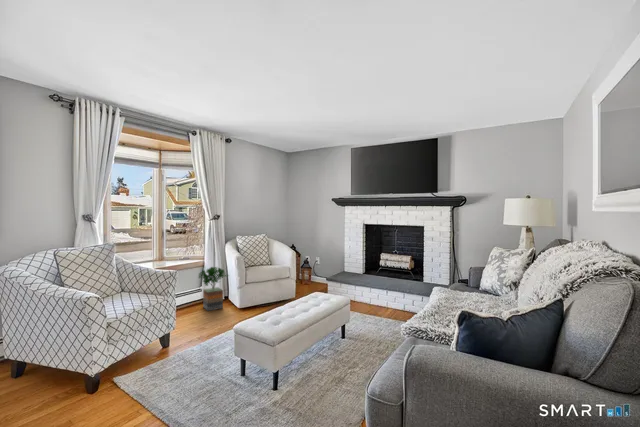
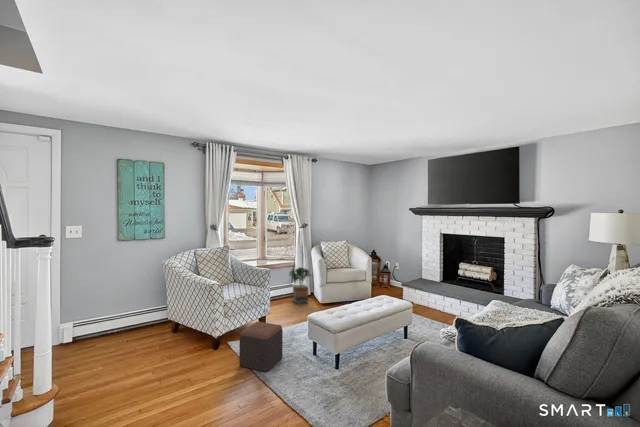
footstool: none [133,343,199,414] -> present [239,322,283,372]

